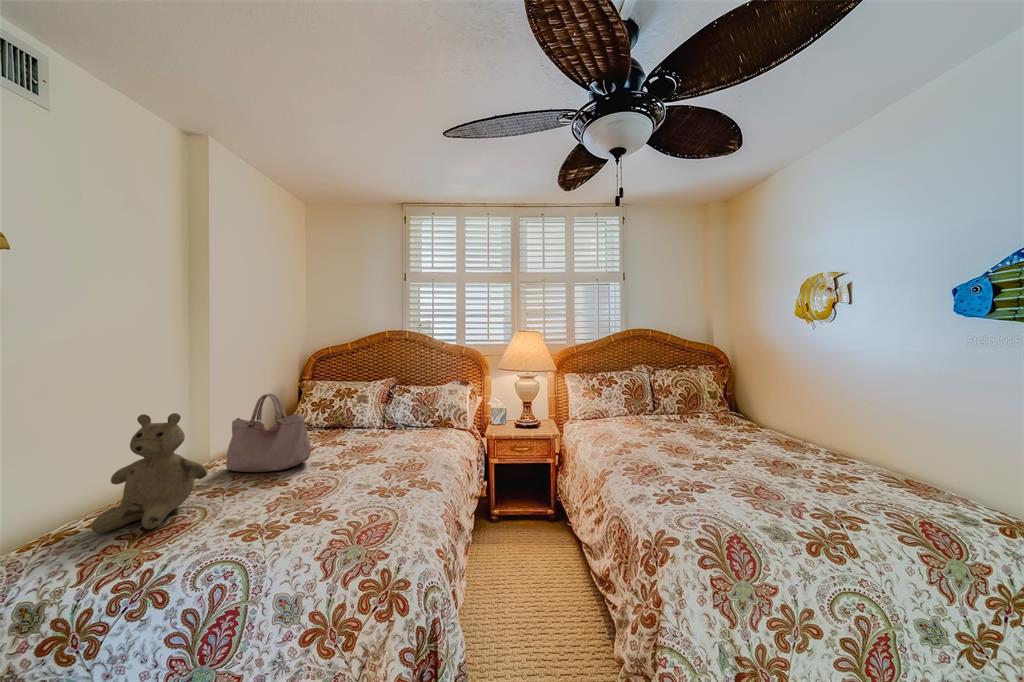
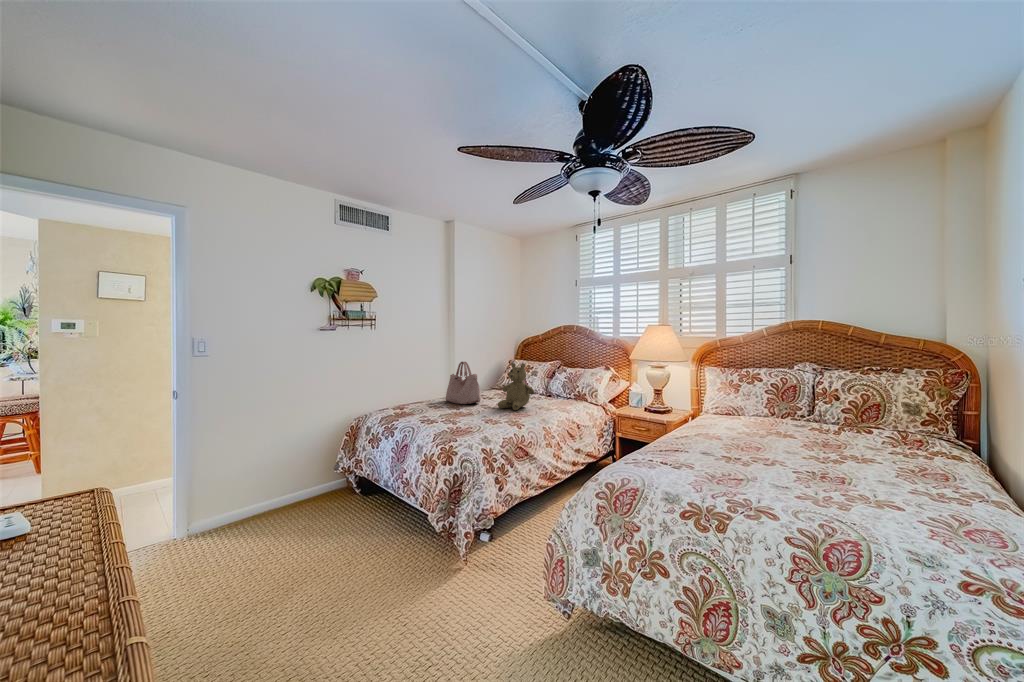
teddy bear: present [91,413,207,533] -> present [498,363,534,410]

